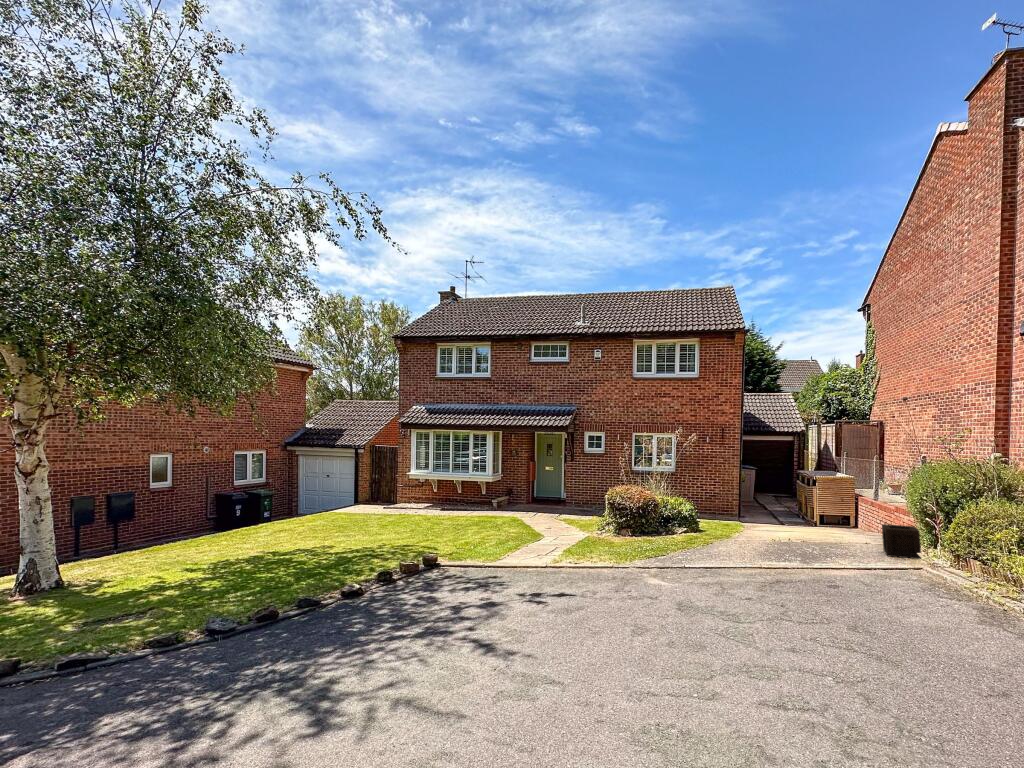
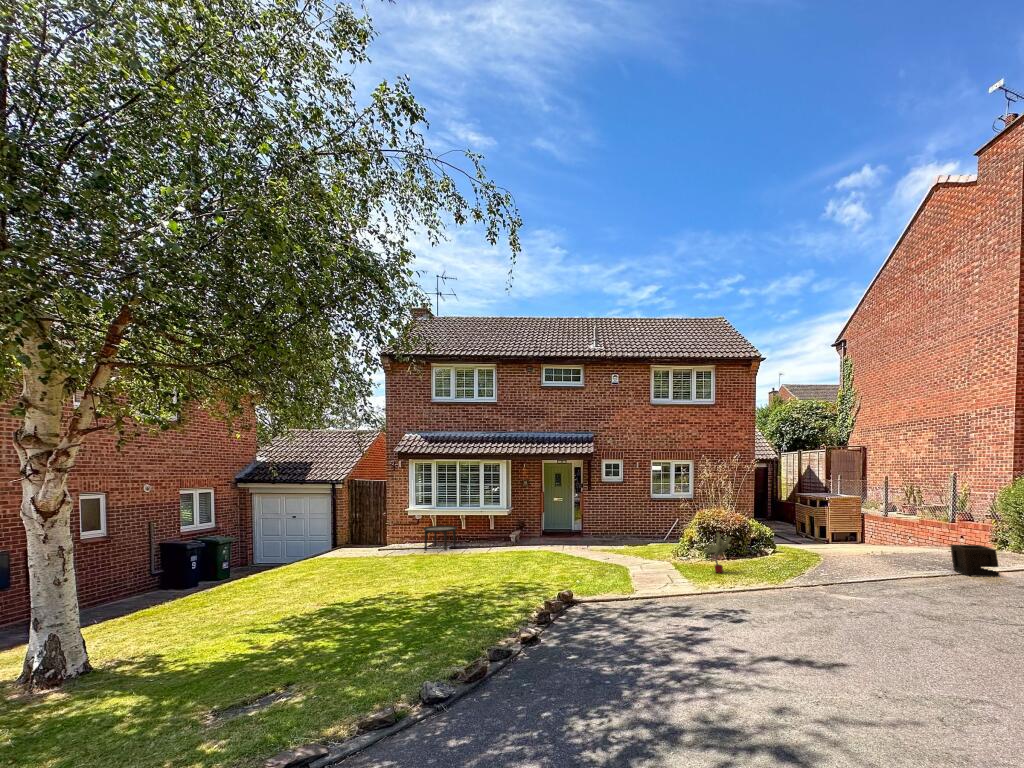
round table: none [420,488,452,511] -> present [423,525,458,551]
potted tree: none [628,502,658,540] -> present [704,533,731,573]

